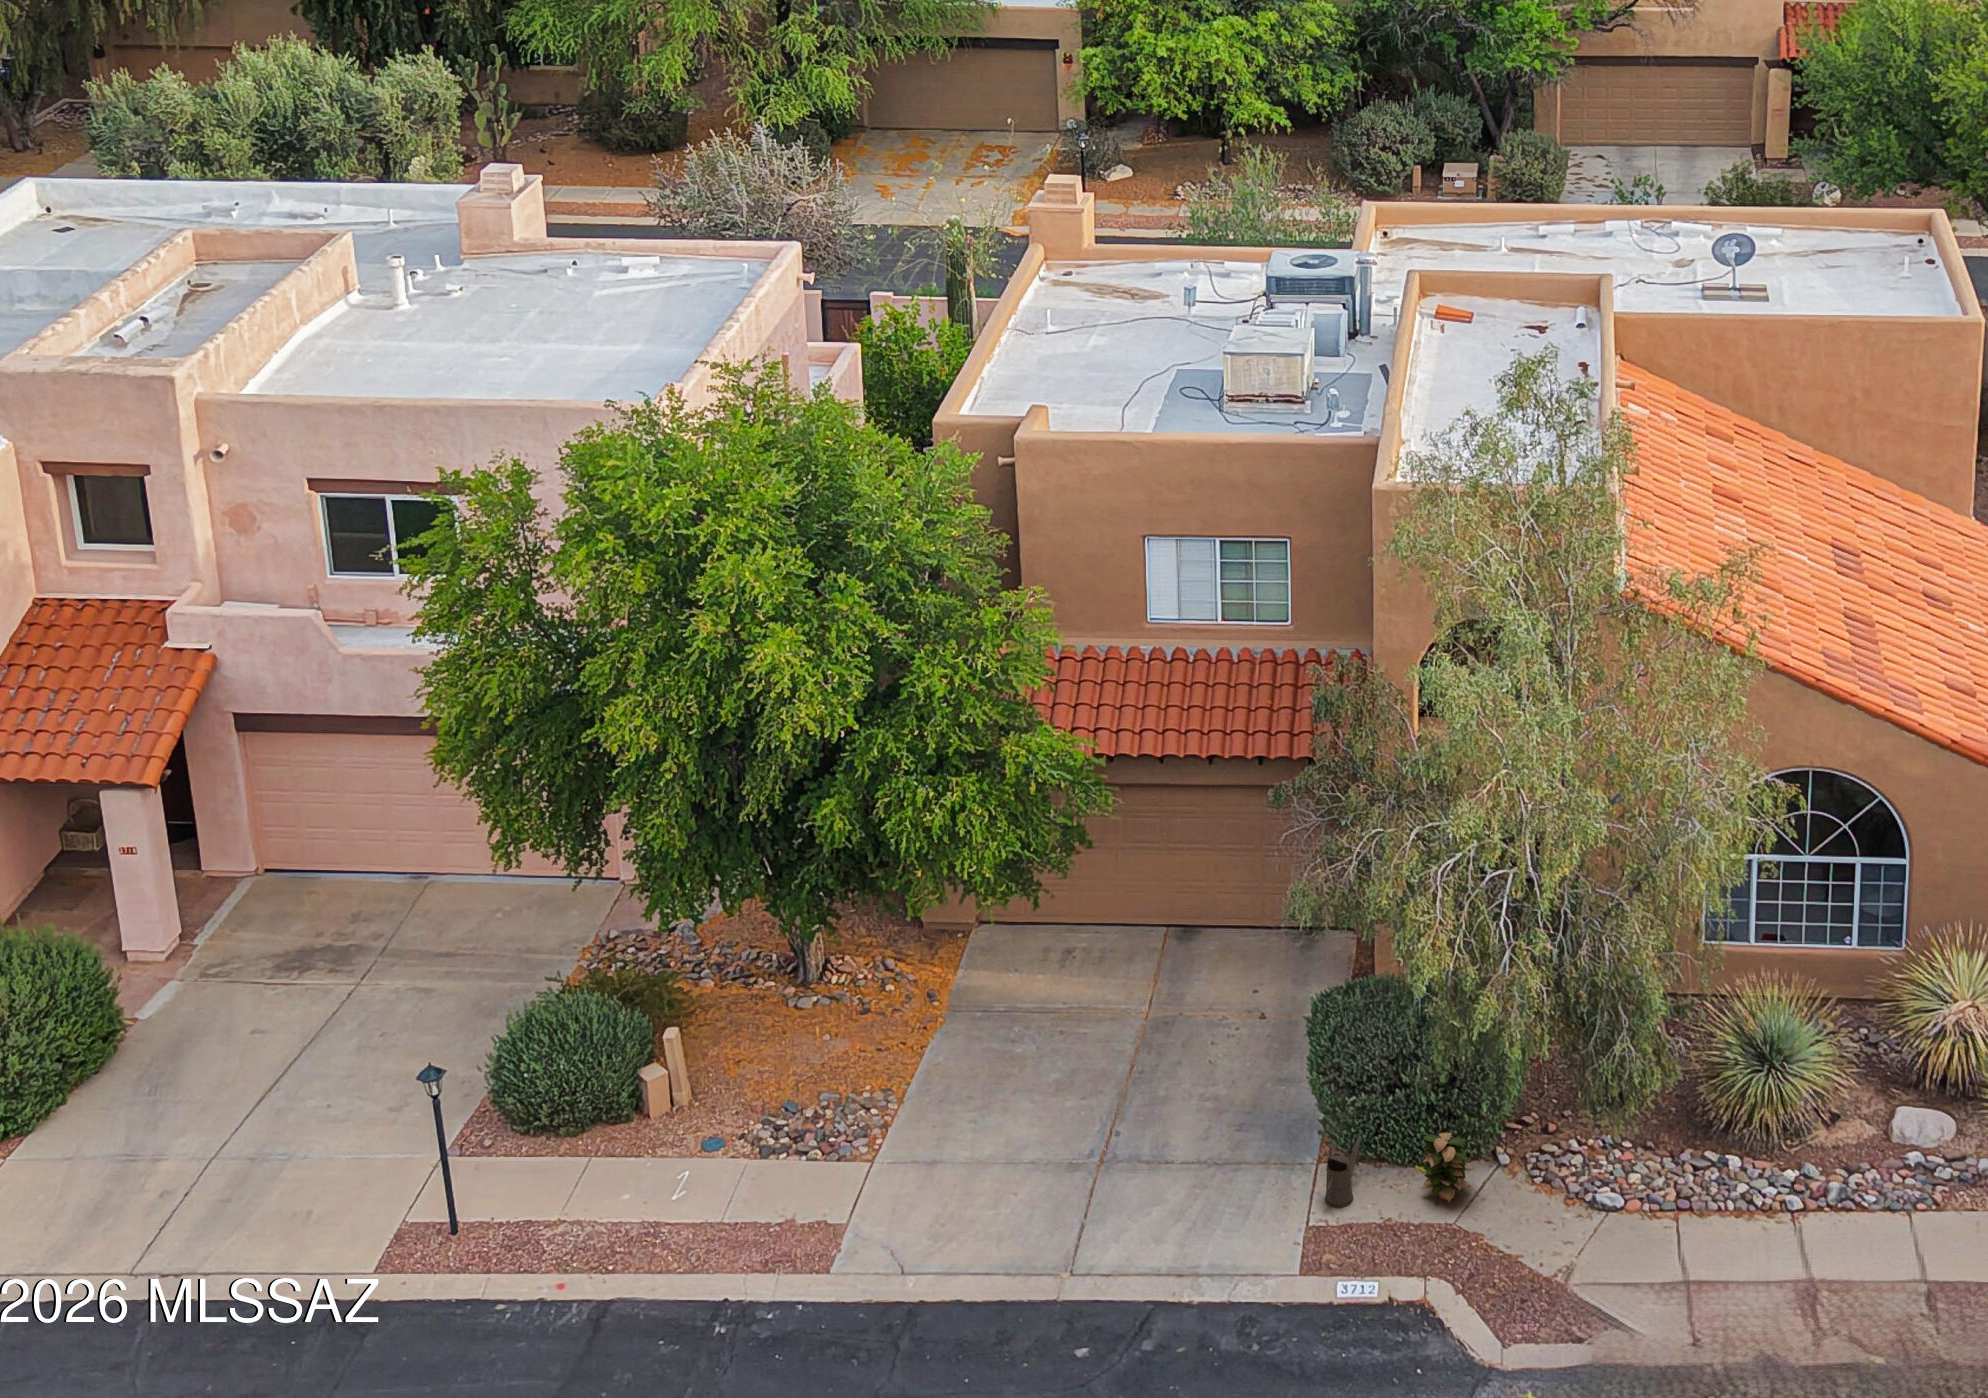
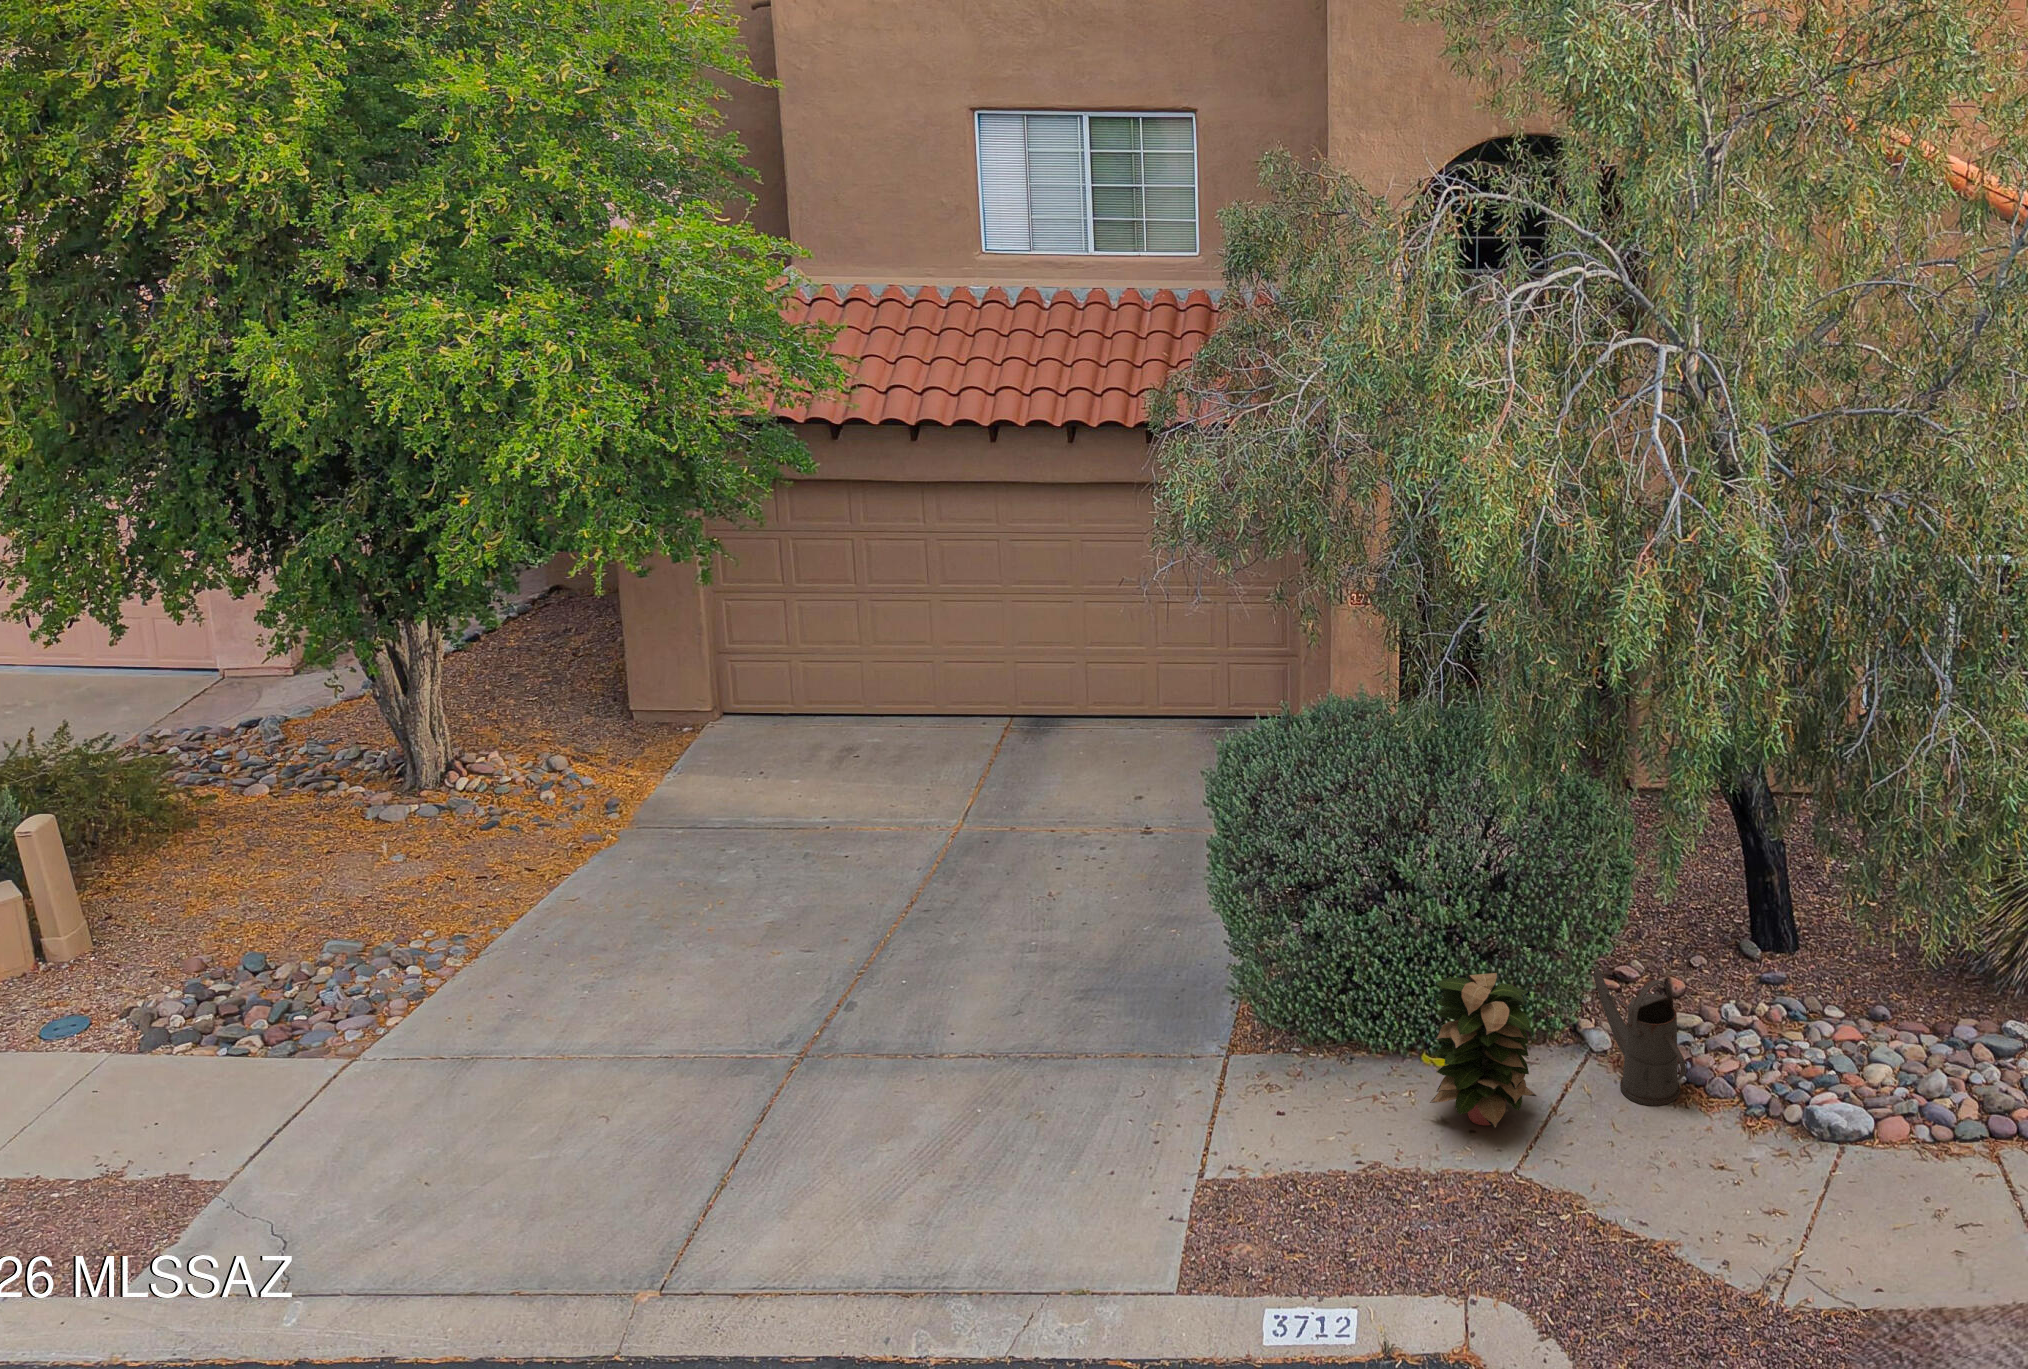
watering can: present [1325,1135,1362,1208] -> present [1593,966,1686,1106]

